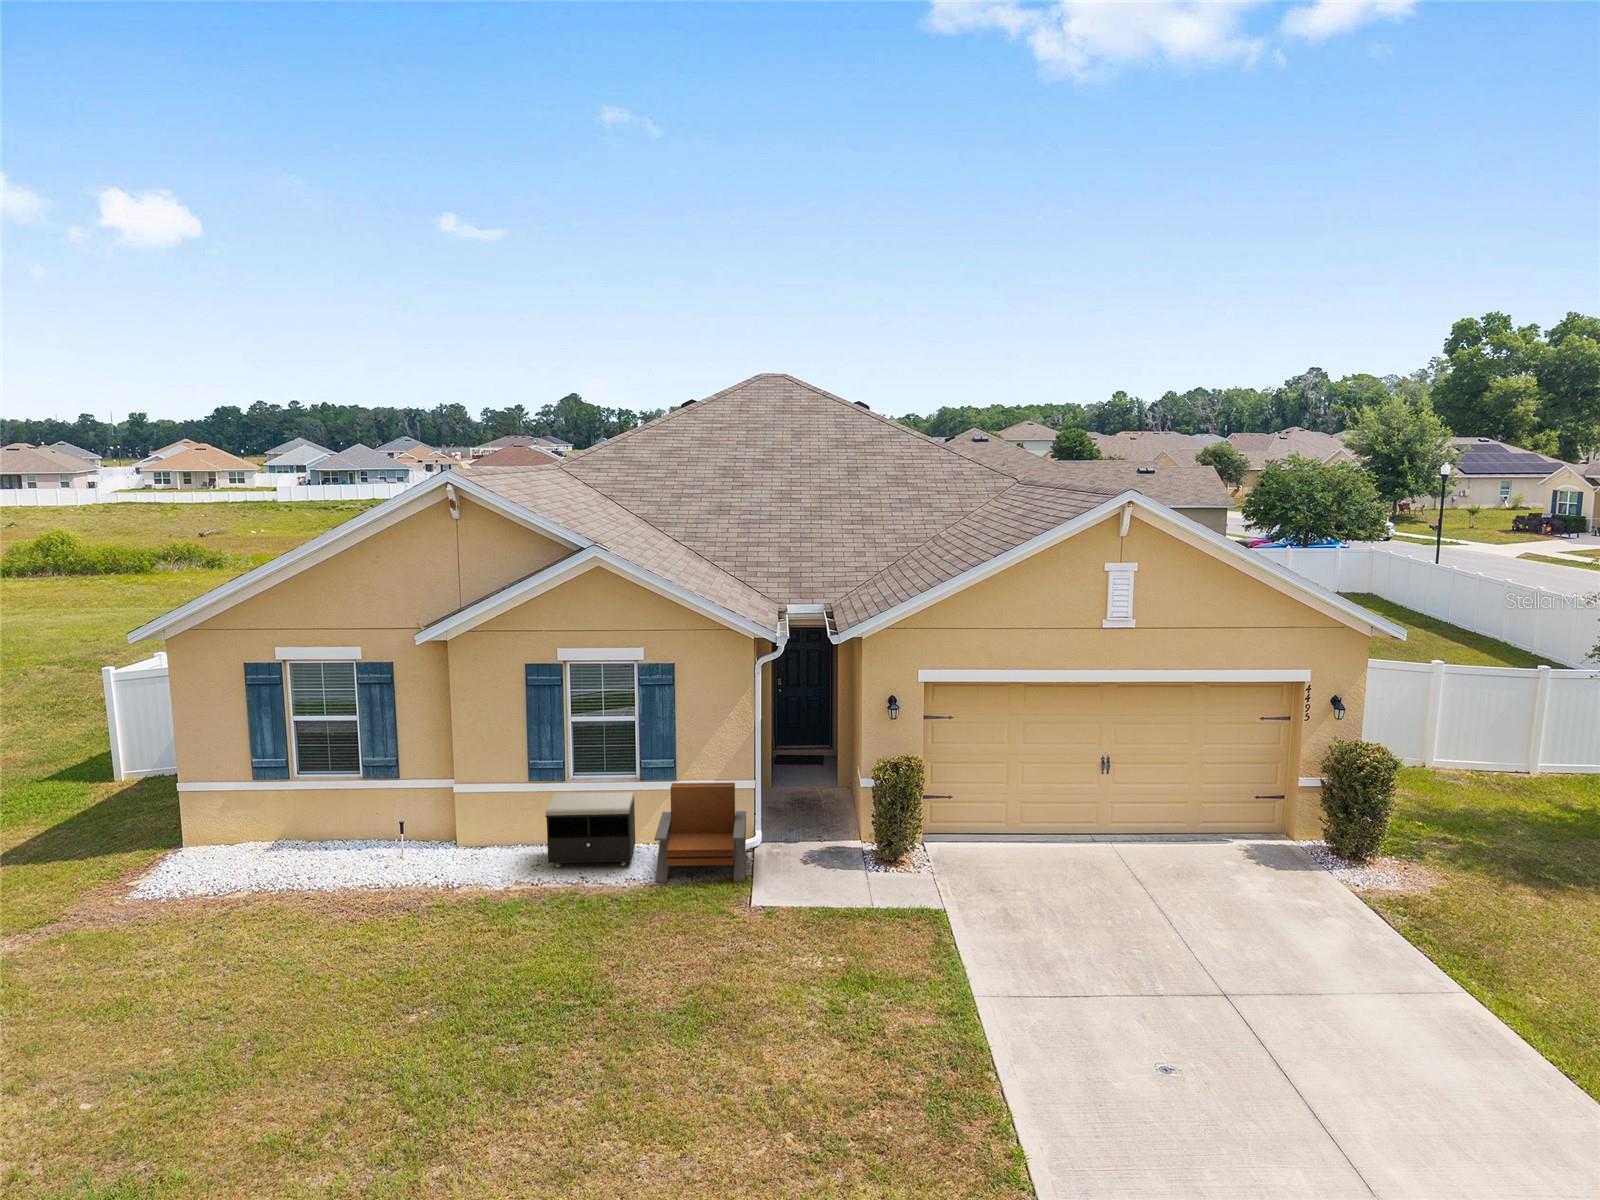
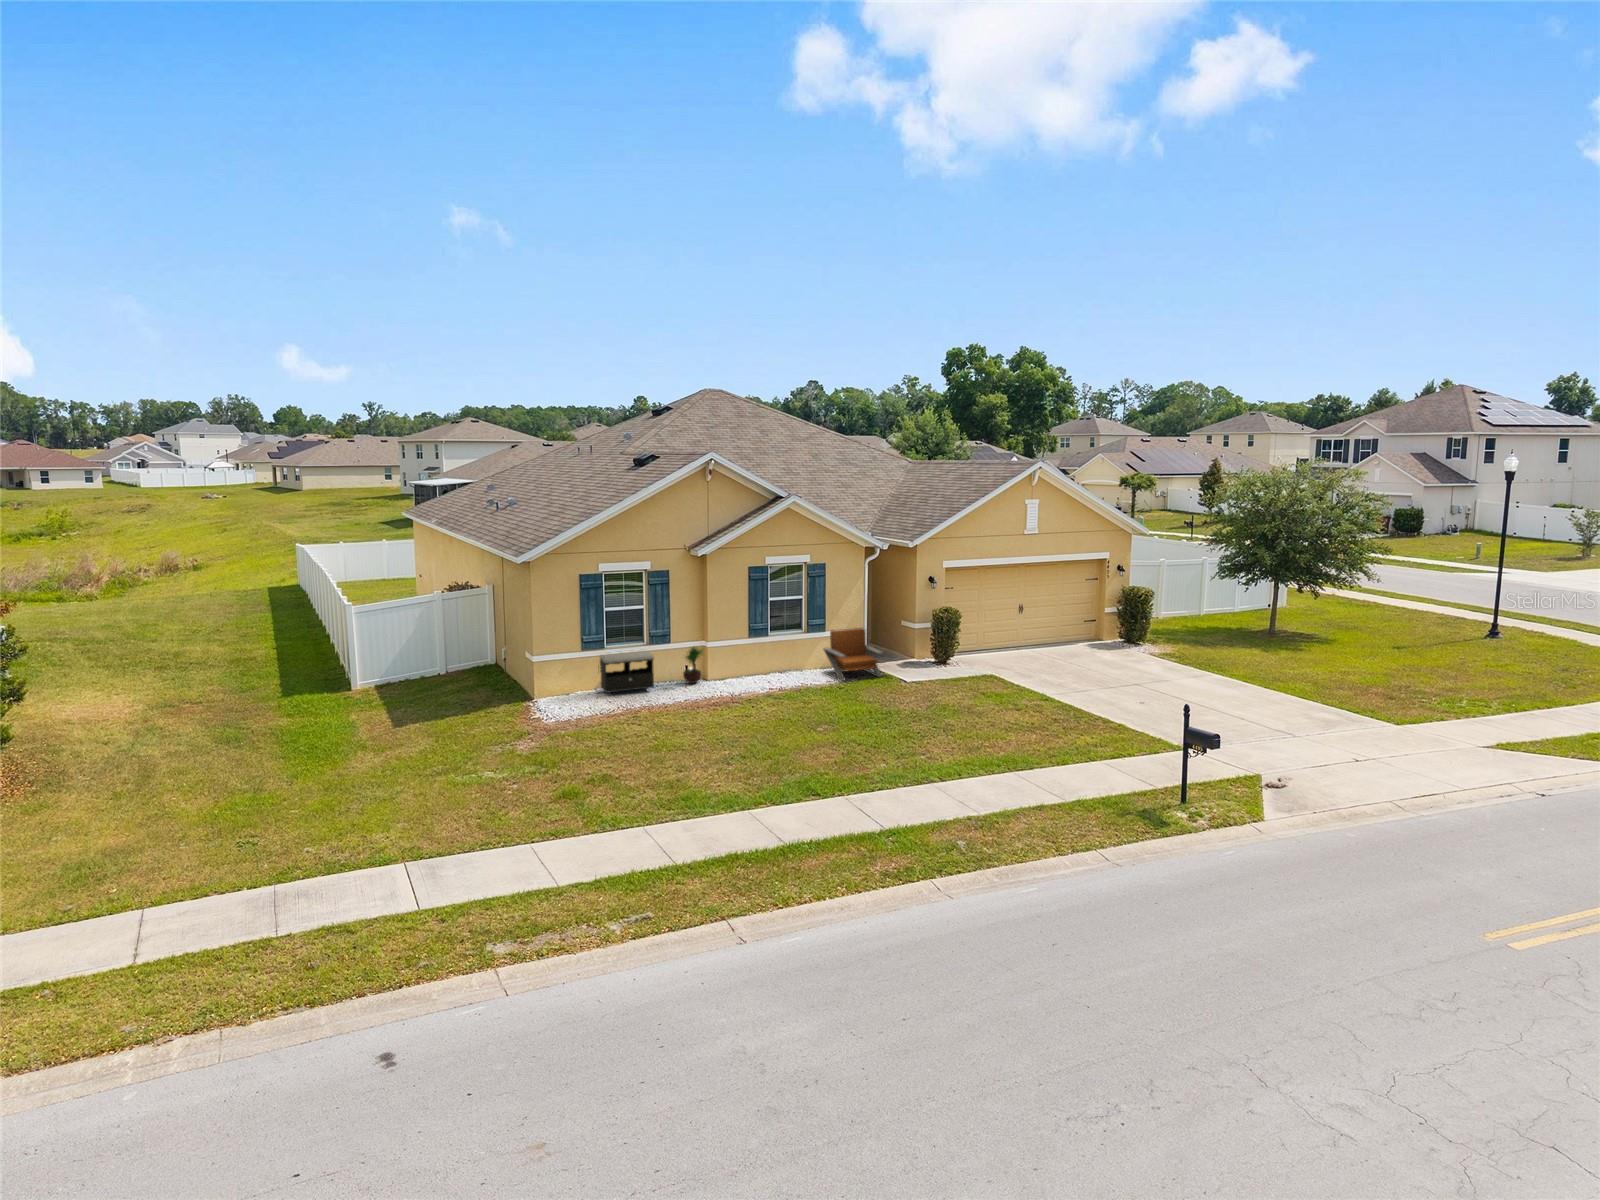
potted tree: none [402,786,445,851] -> present [683,647,703,683]
storage bench: present [546,792,635,867] -> present [600,651,654,695]

